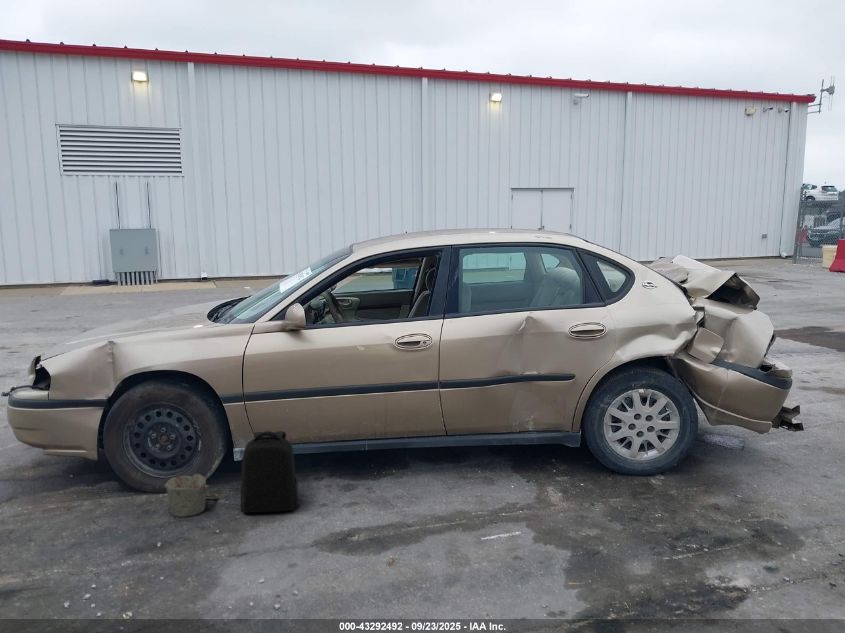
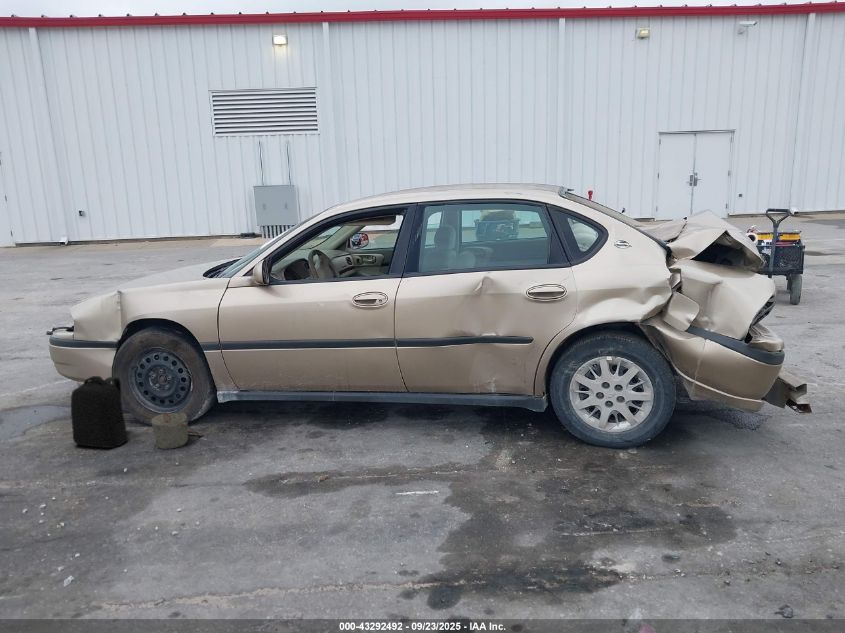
backpack: present [240,431,299,513] -> present [71,376,129,448]

